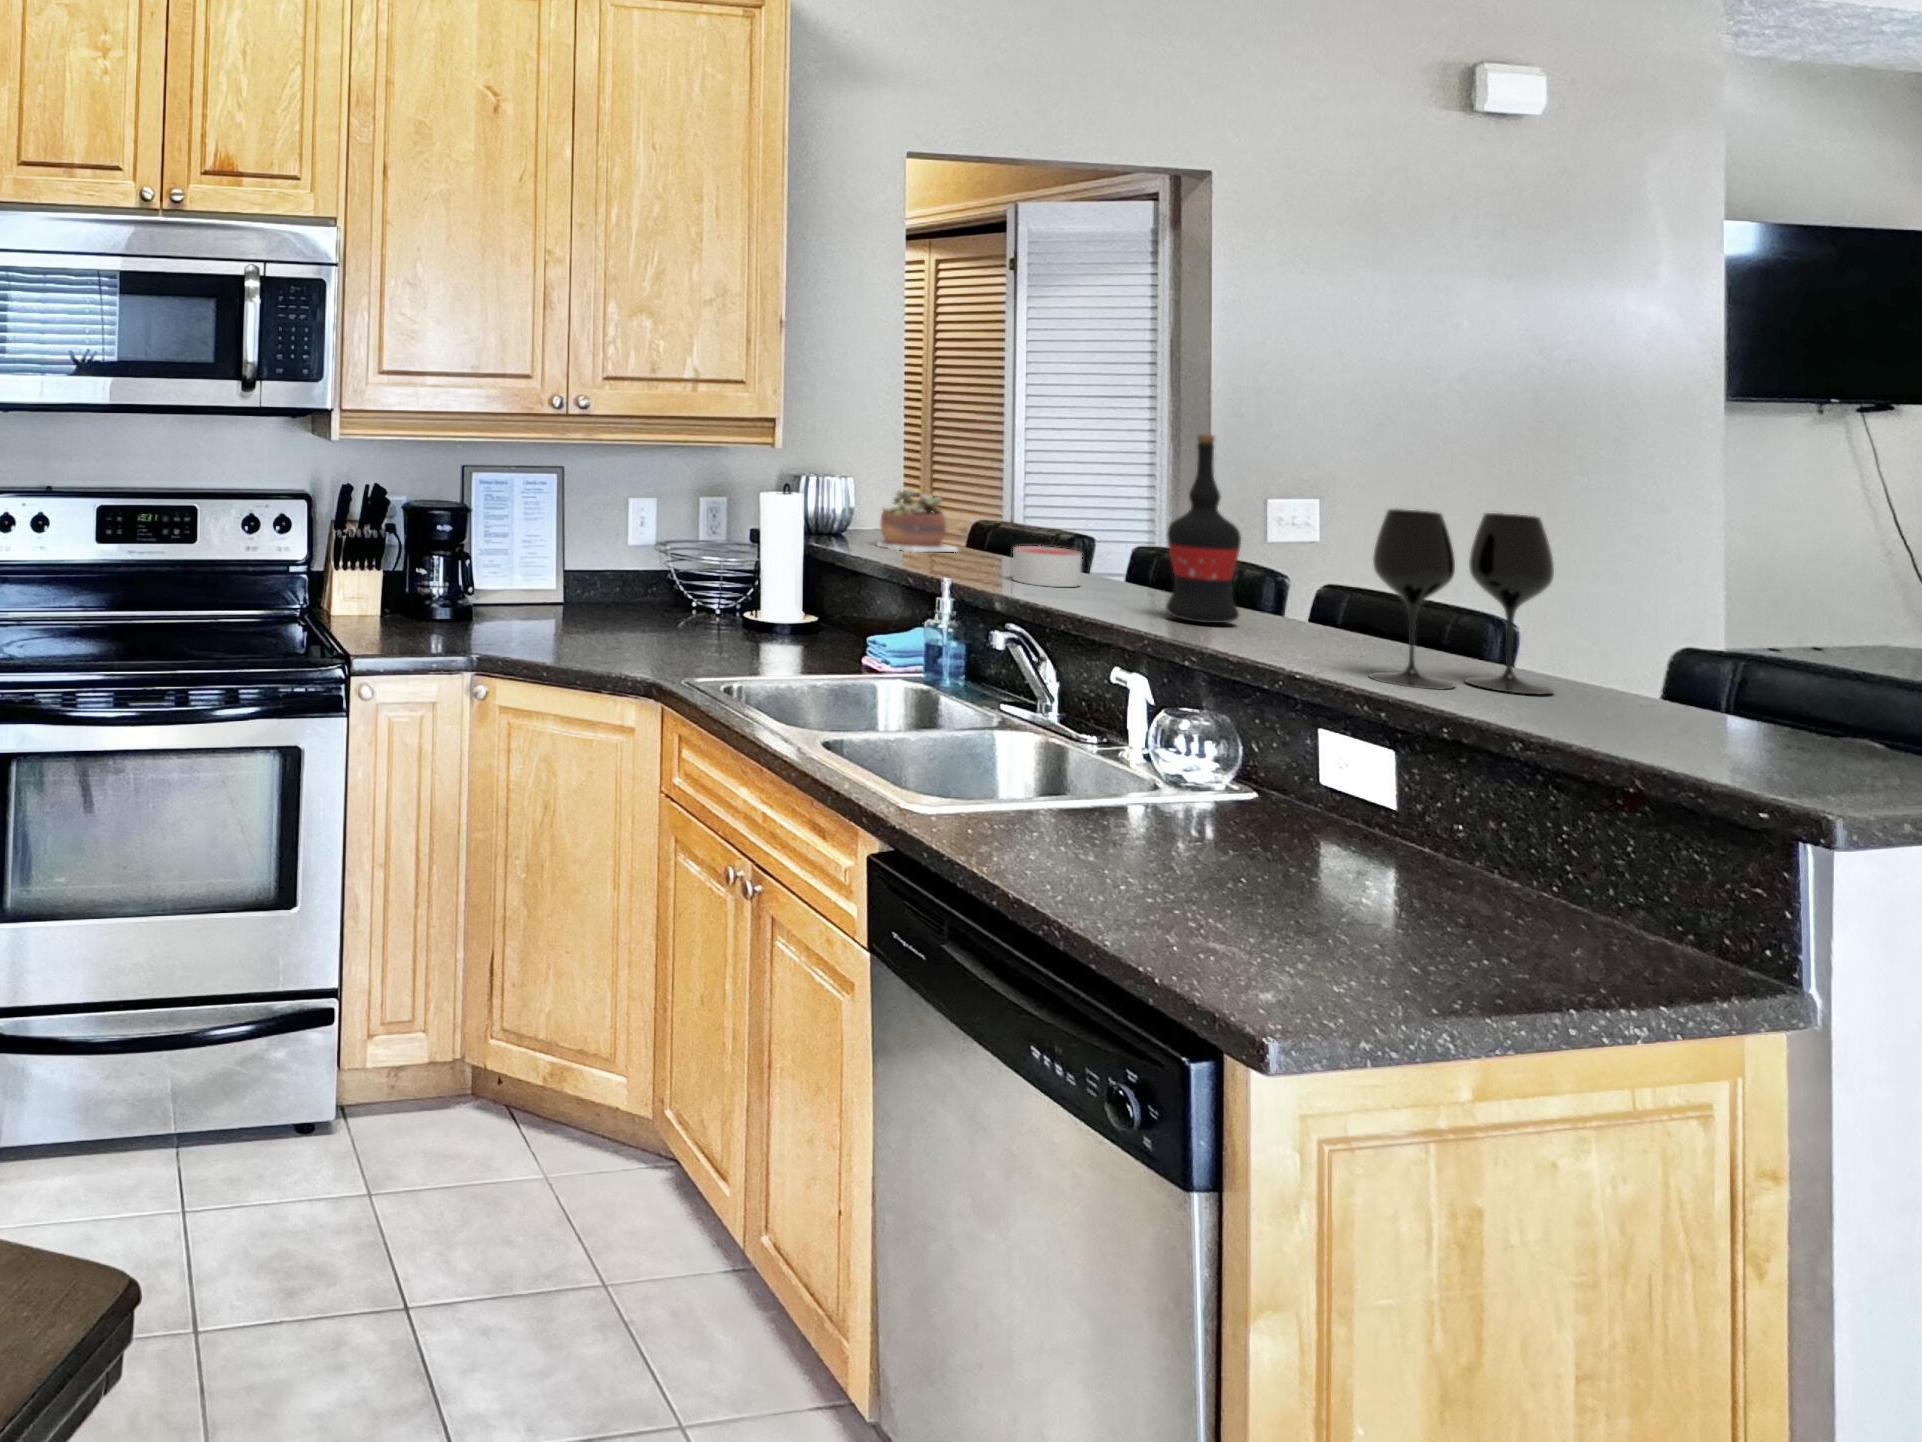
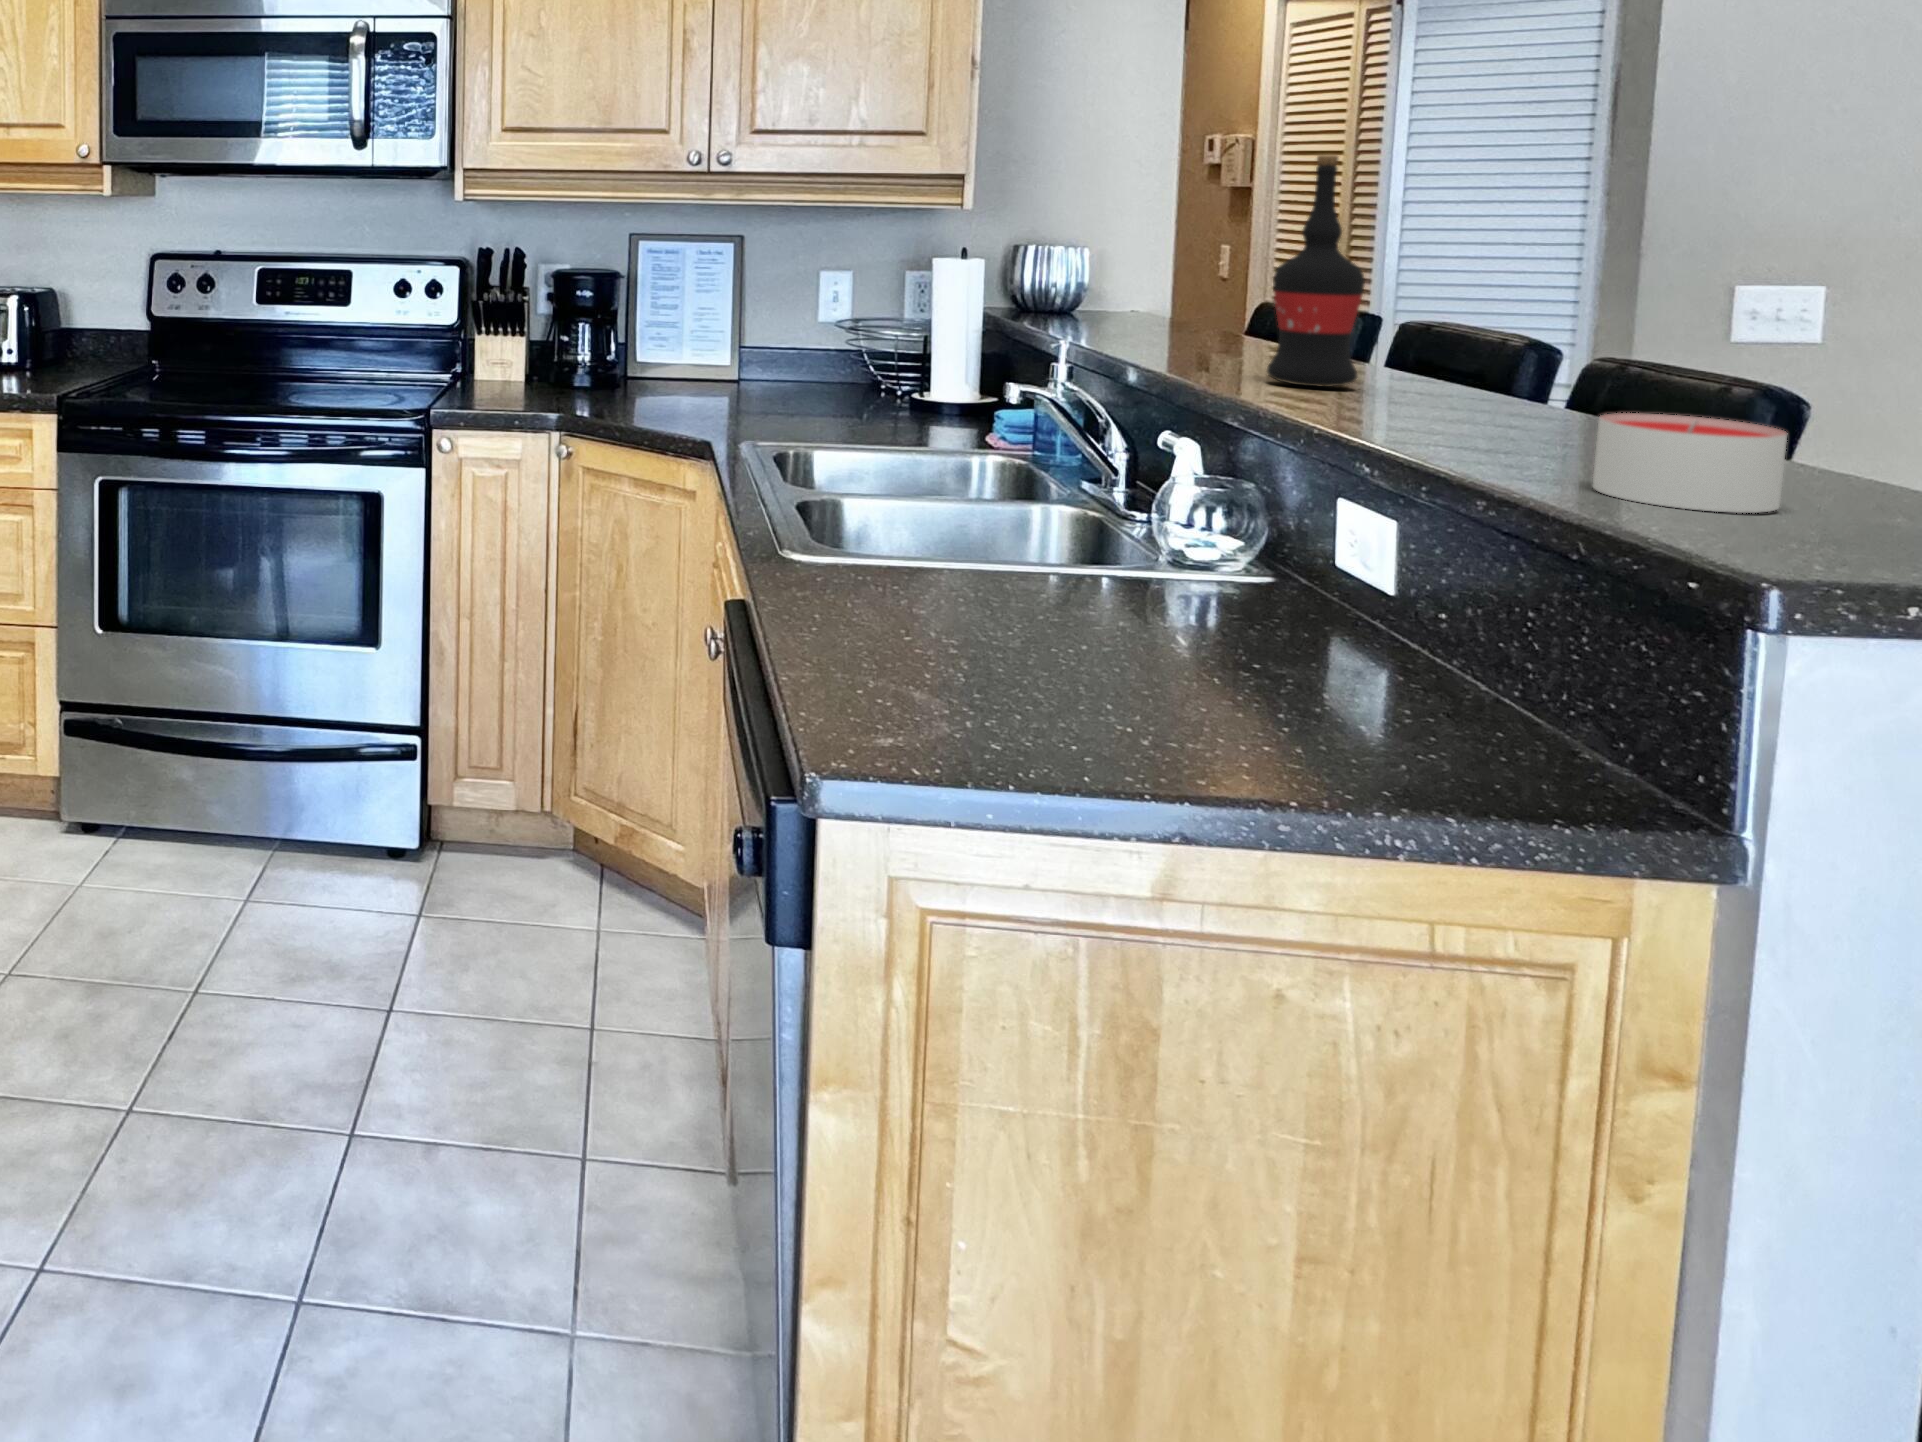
succulent plant: present [876,489,958,552] -> none [1088,259,1191,332]
wine glass: present [1370,509,1554,694] -> none [1369,219,1634,453]
candle: present [1013,546,1082,587] -> present [1593,413,1787,513]

